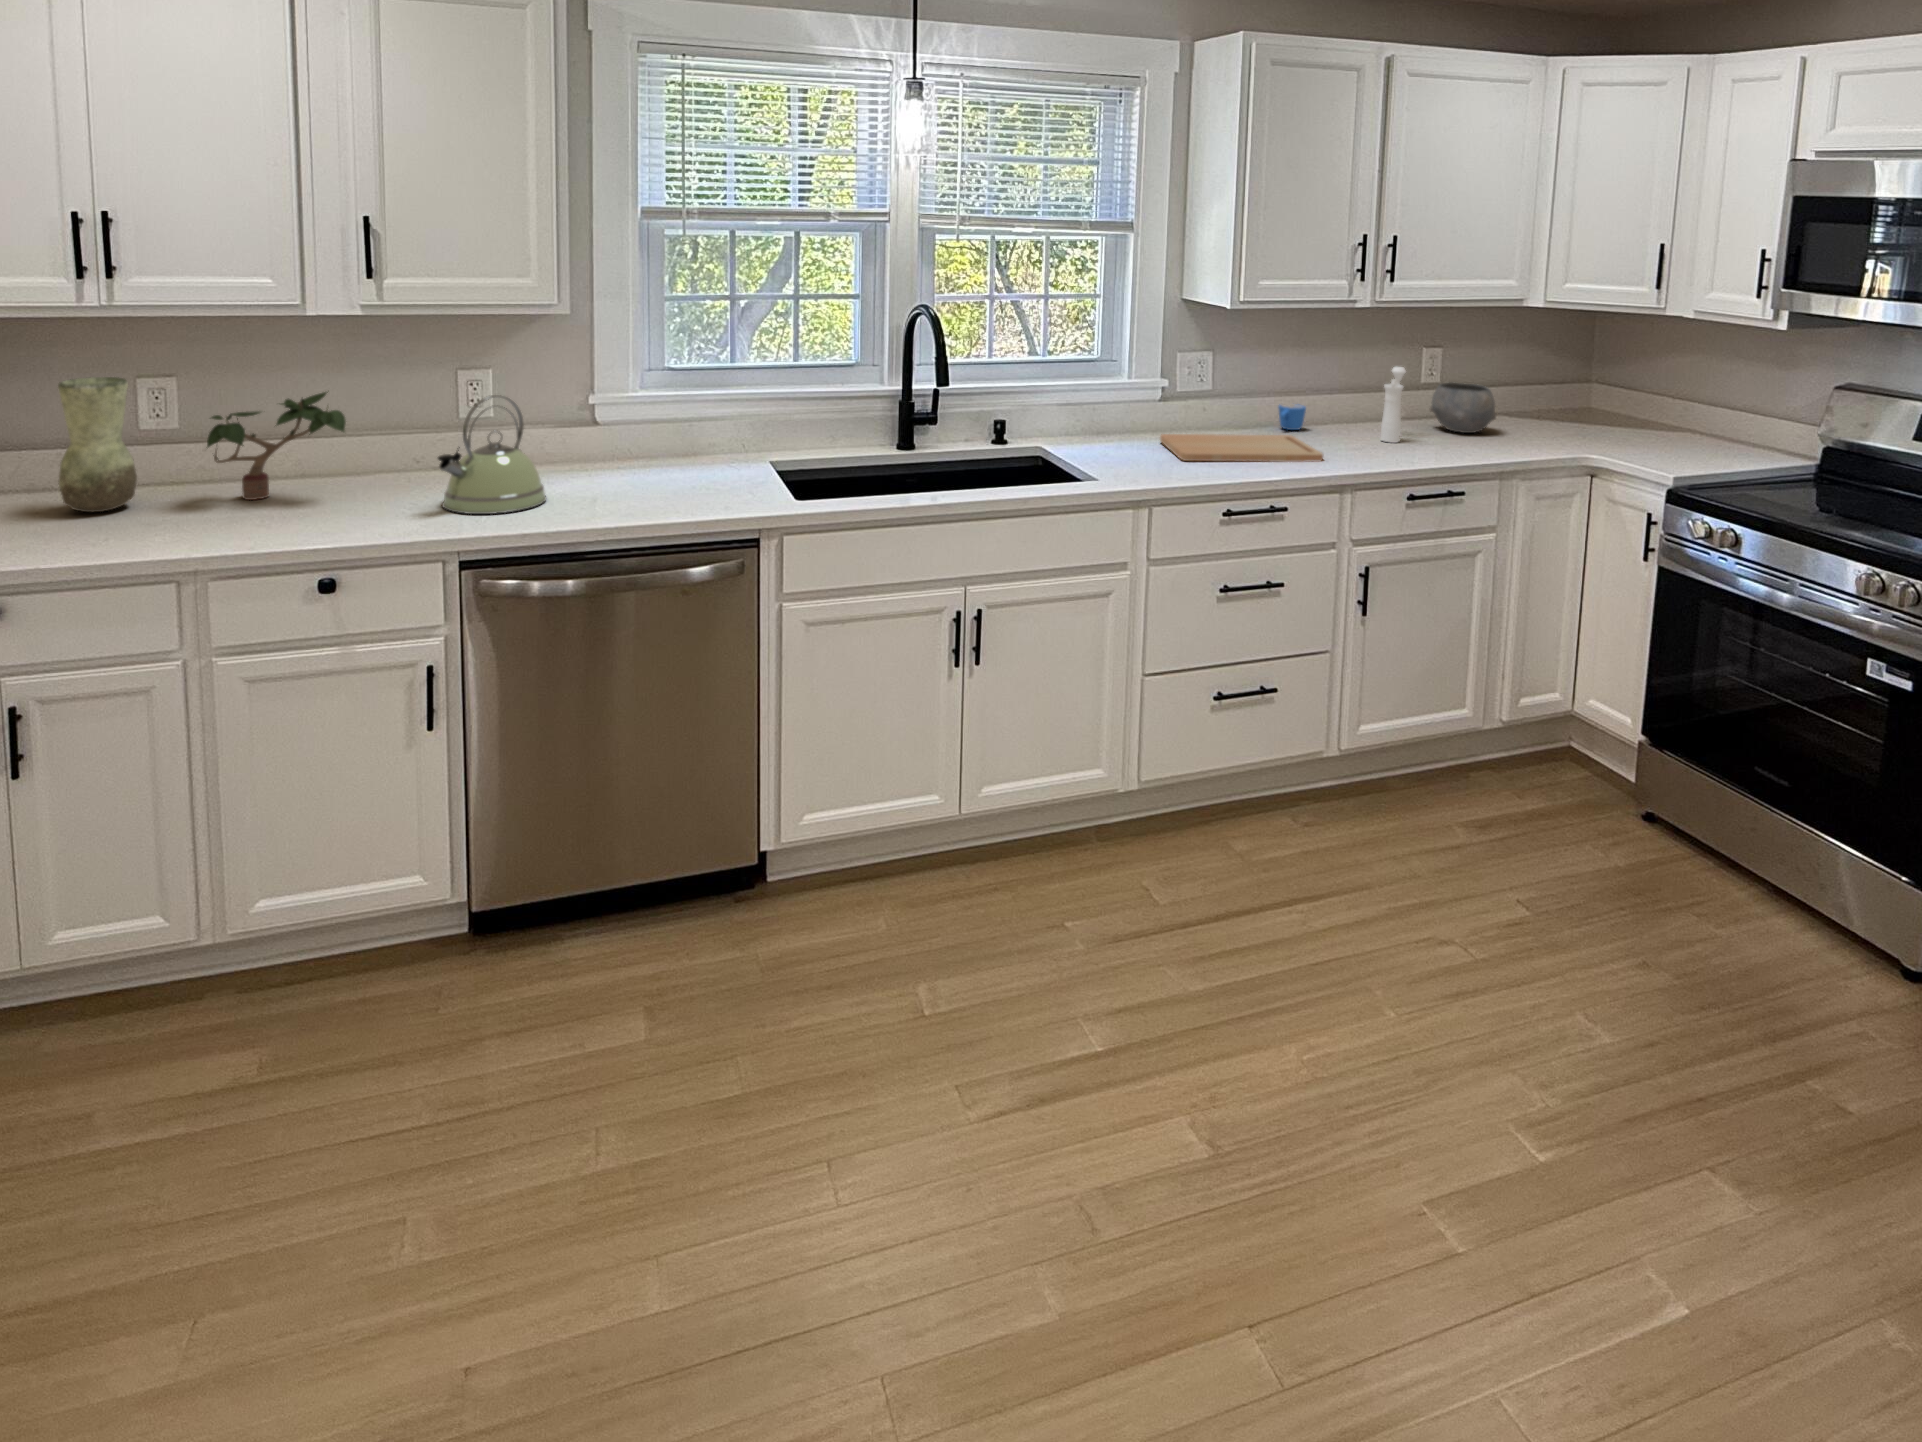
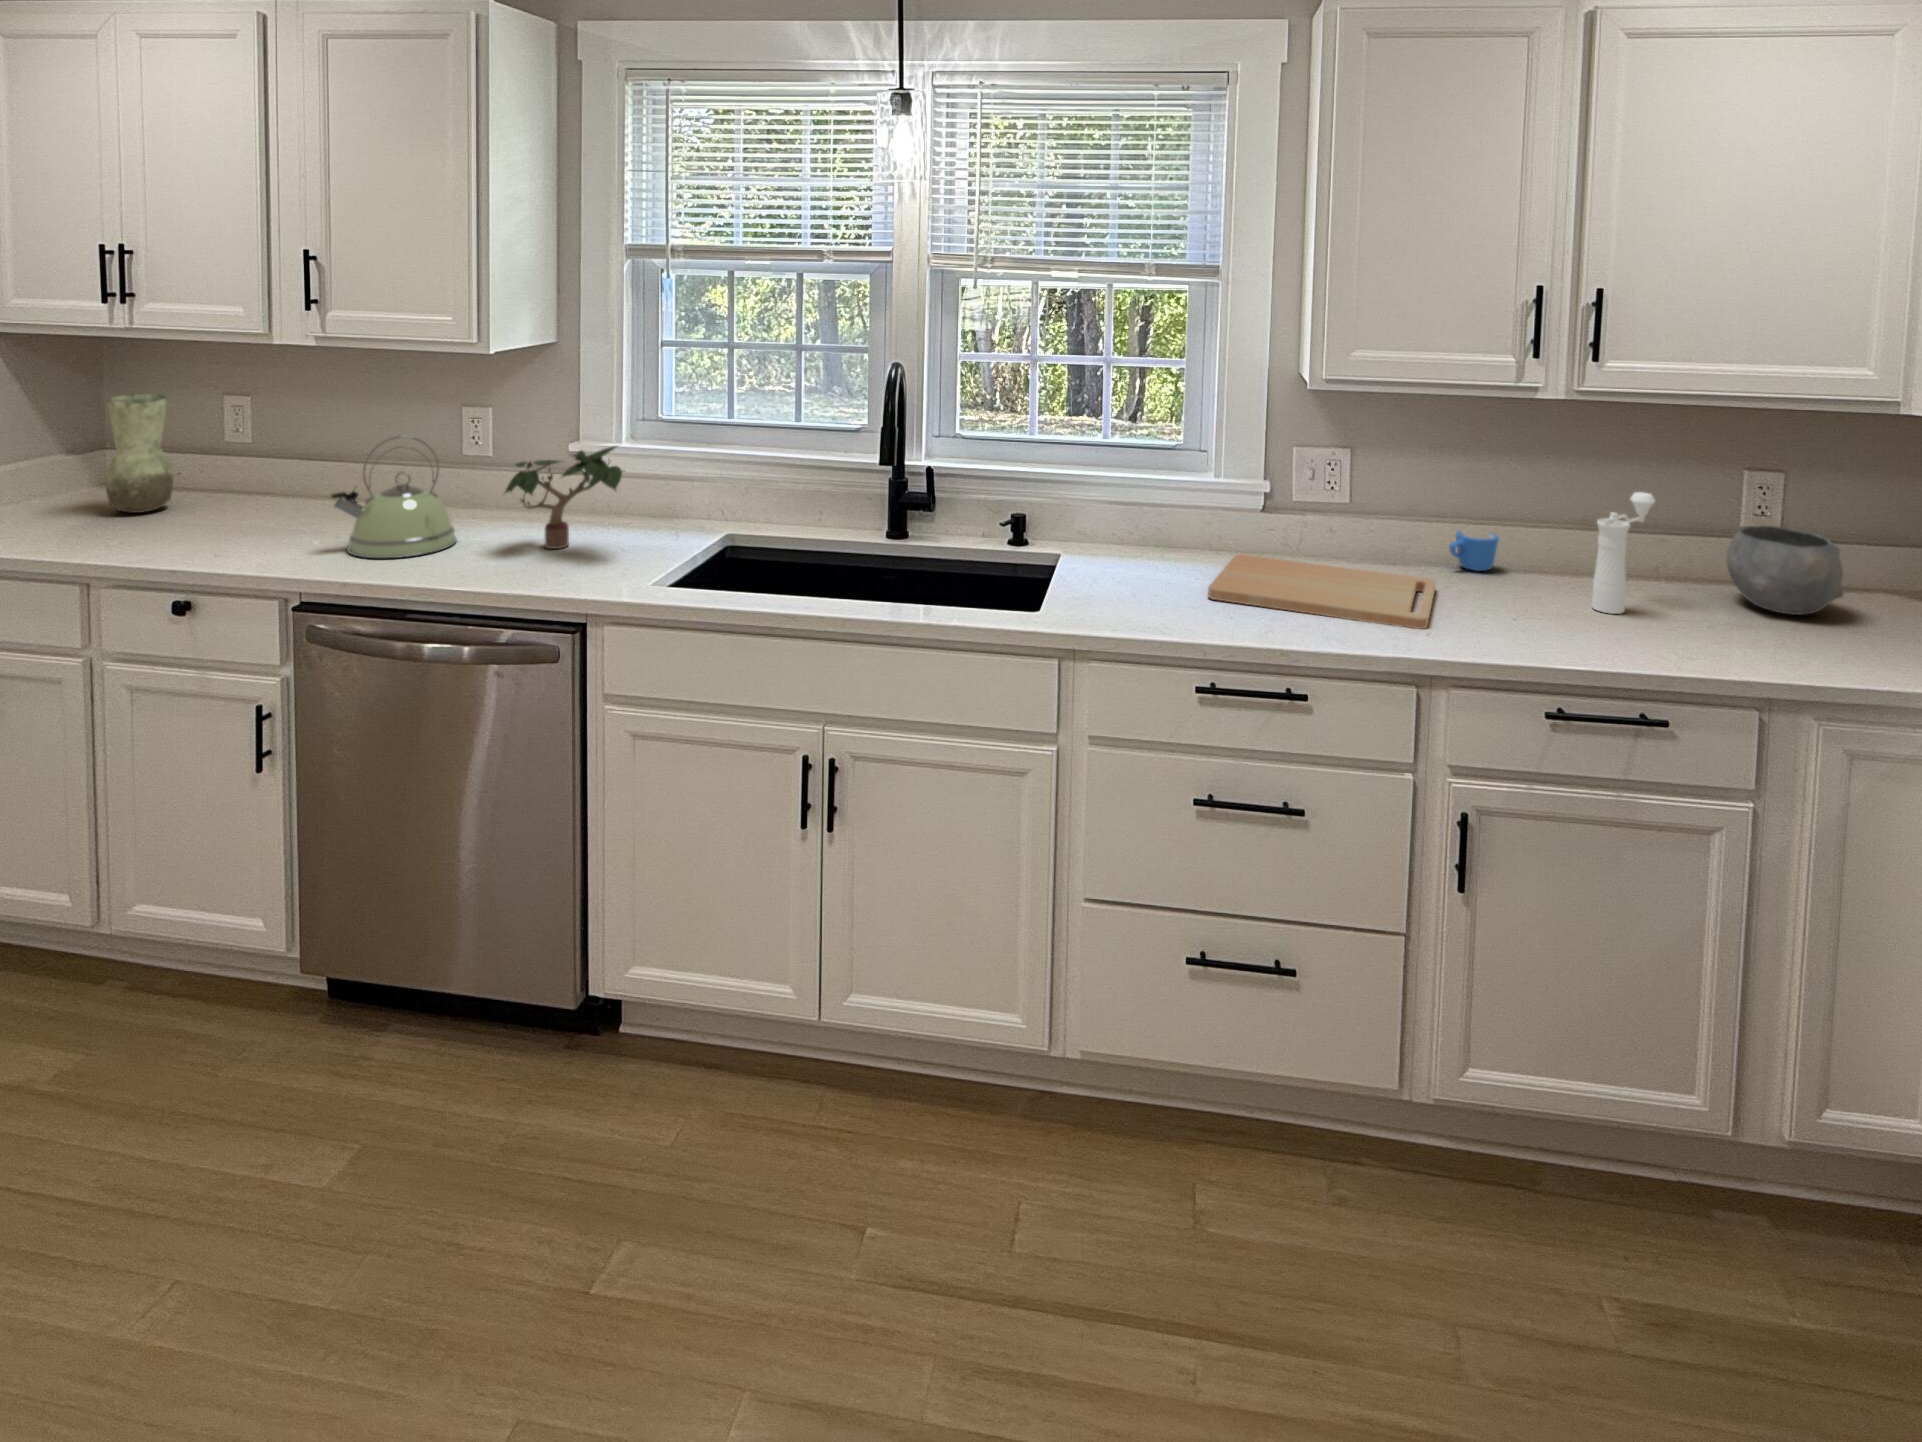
potted plant: present [207,392,346,500] -> present [505,446,622,549]

